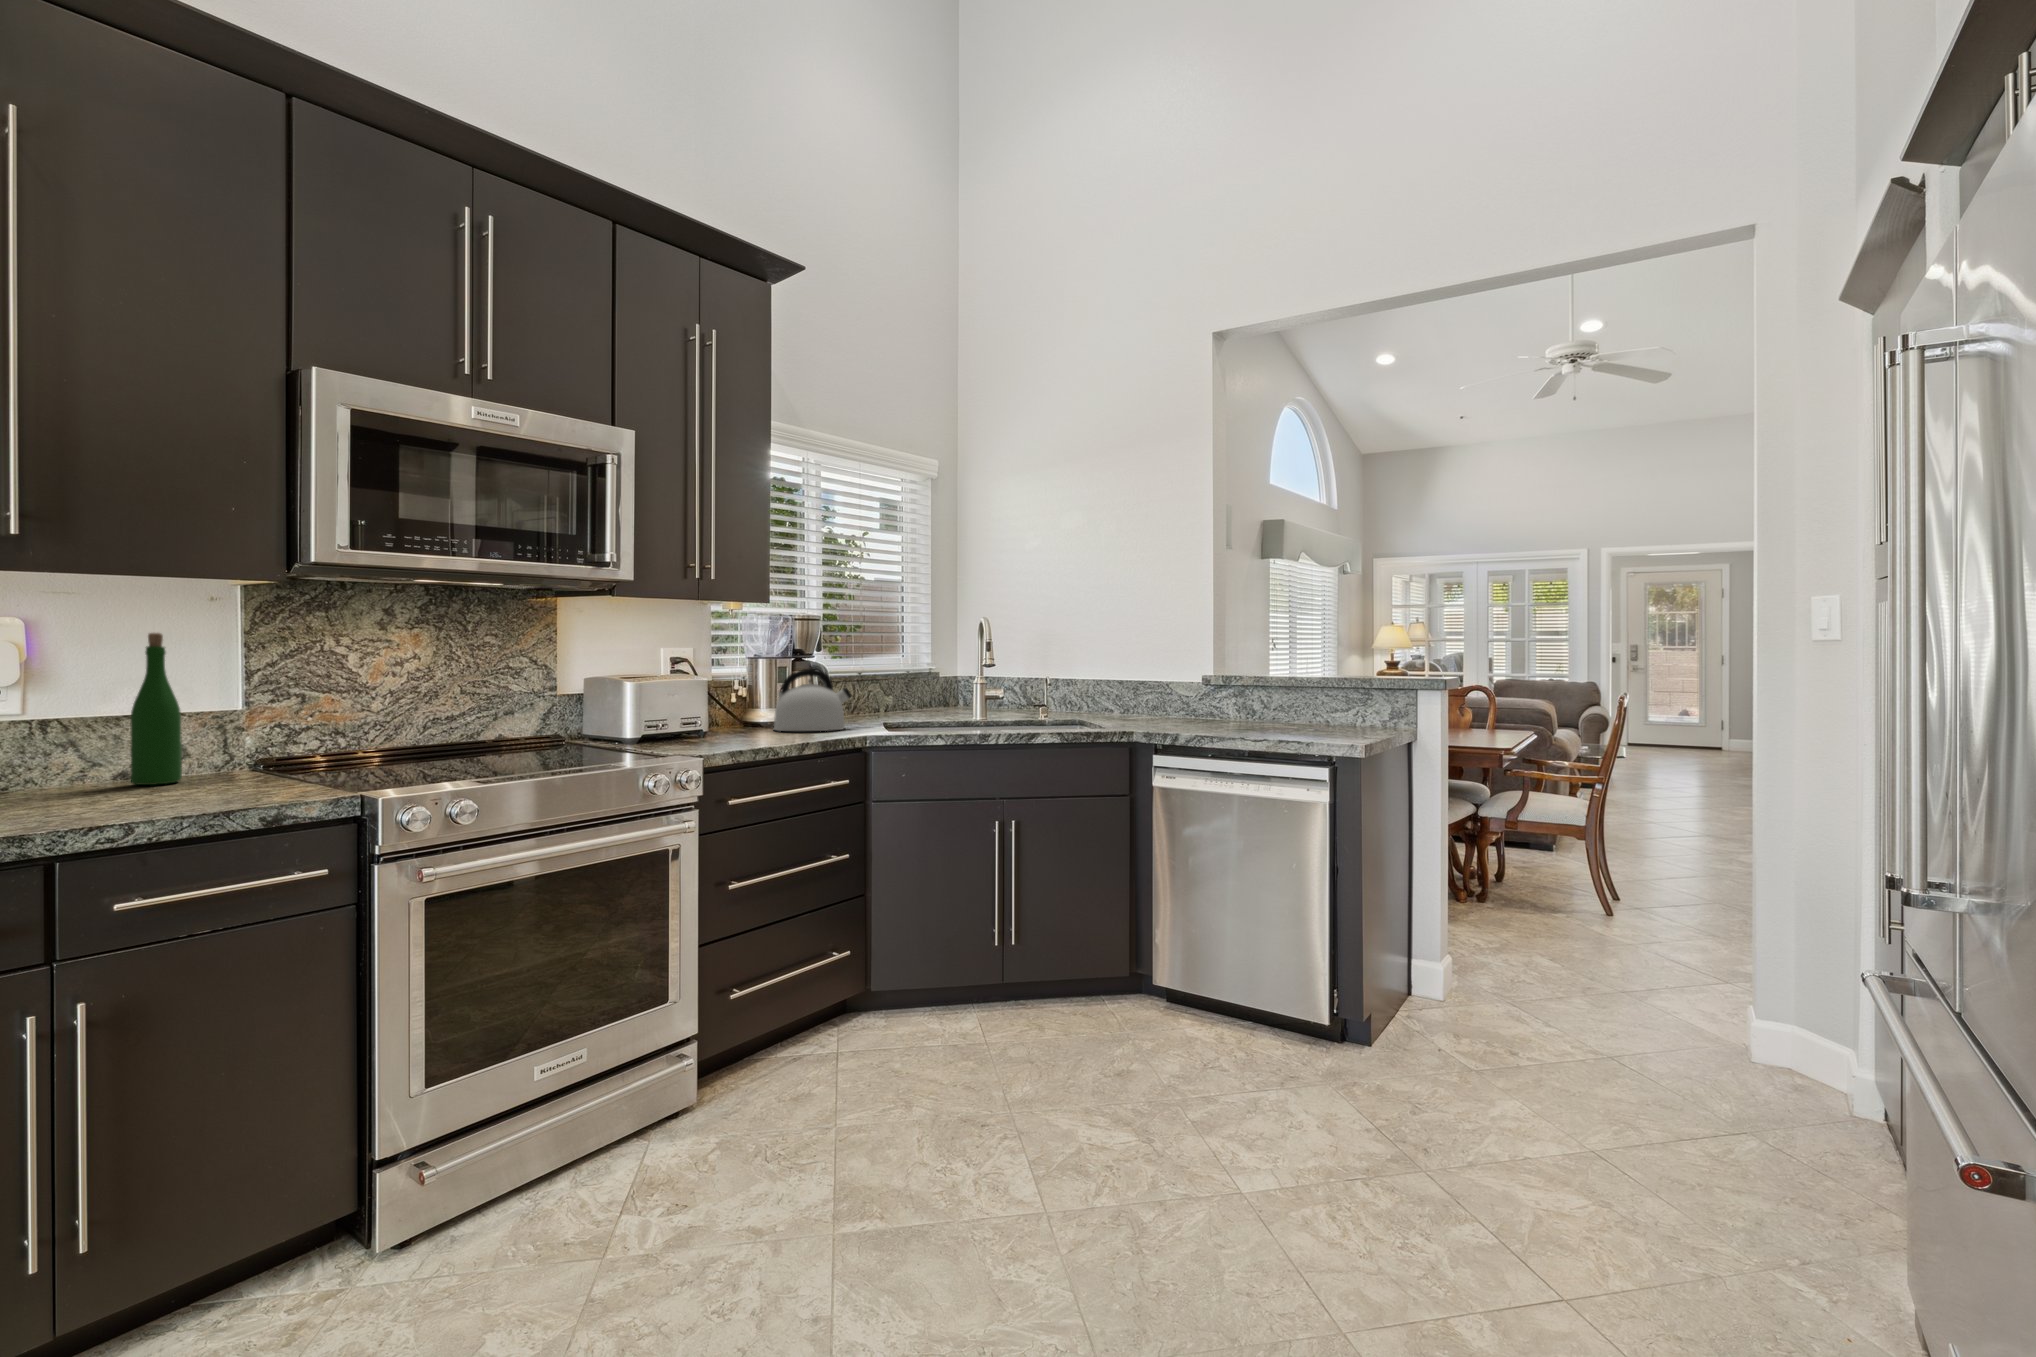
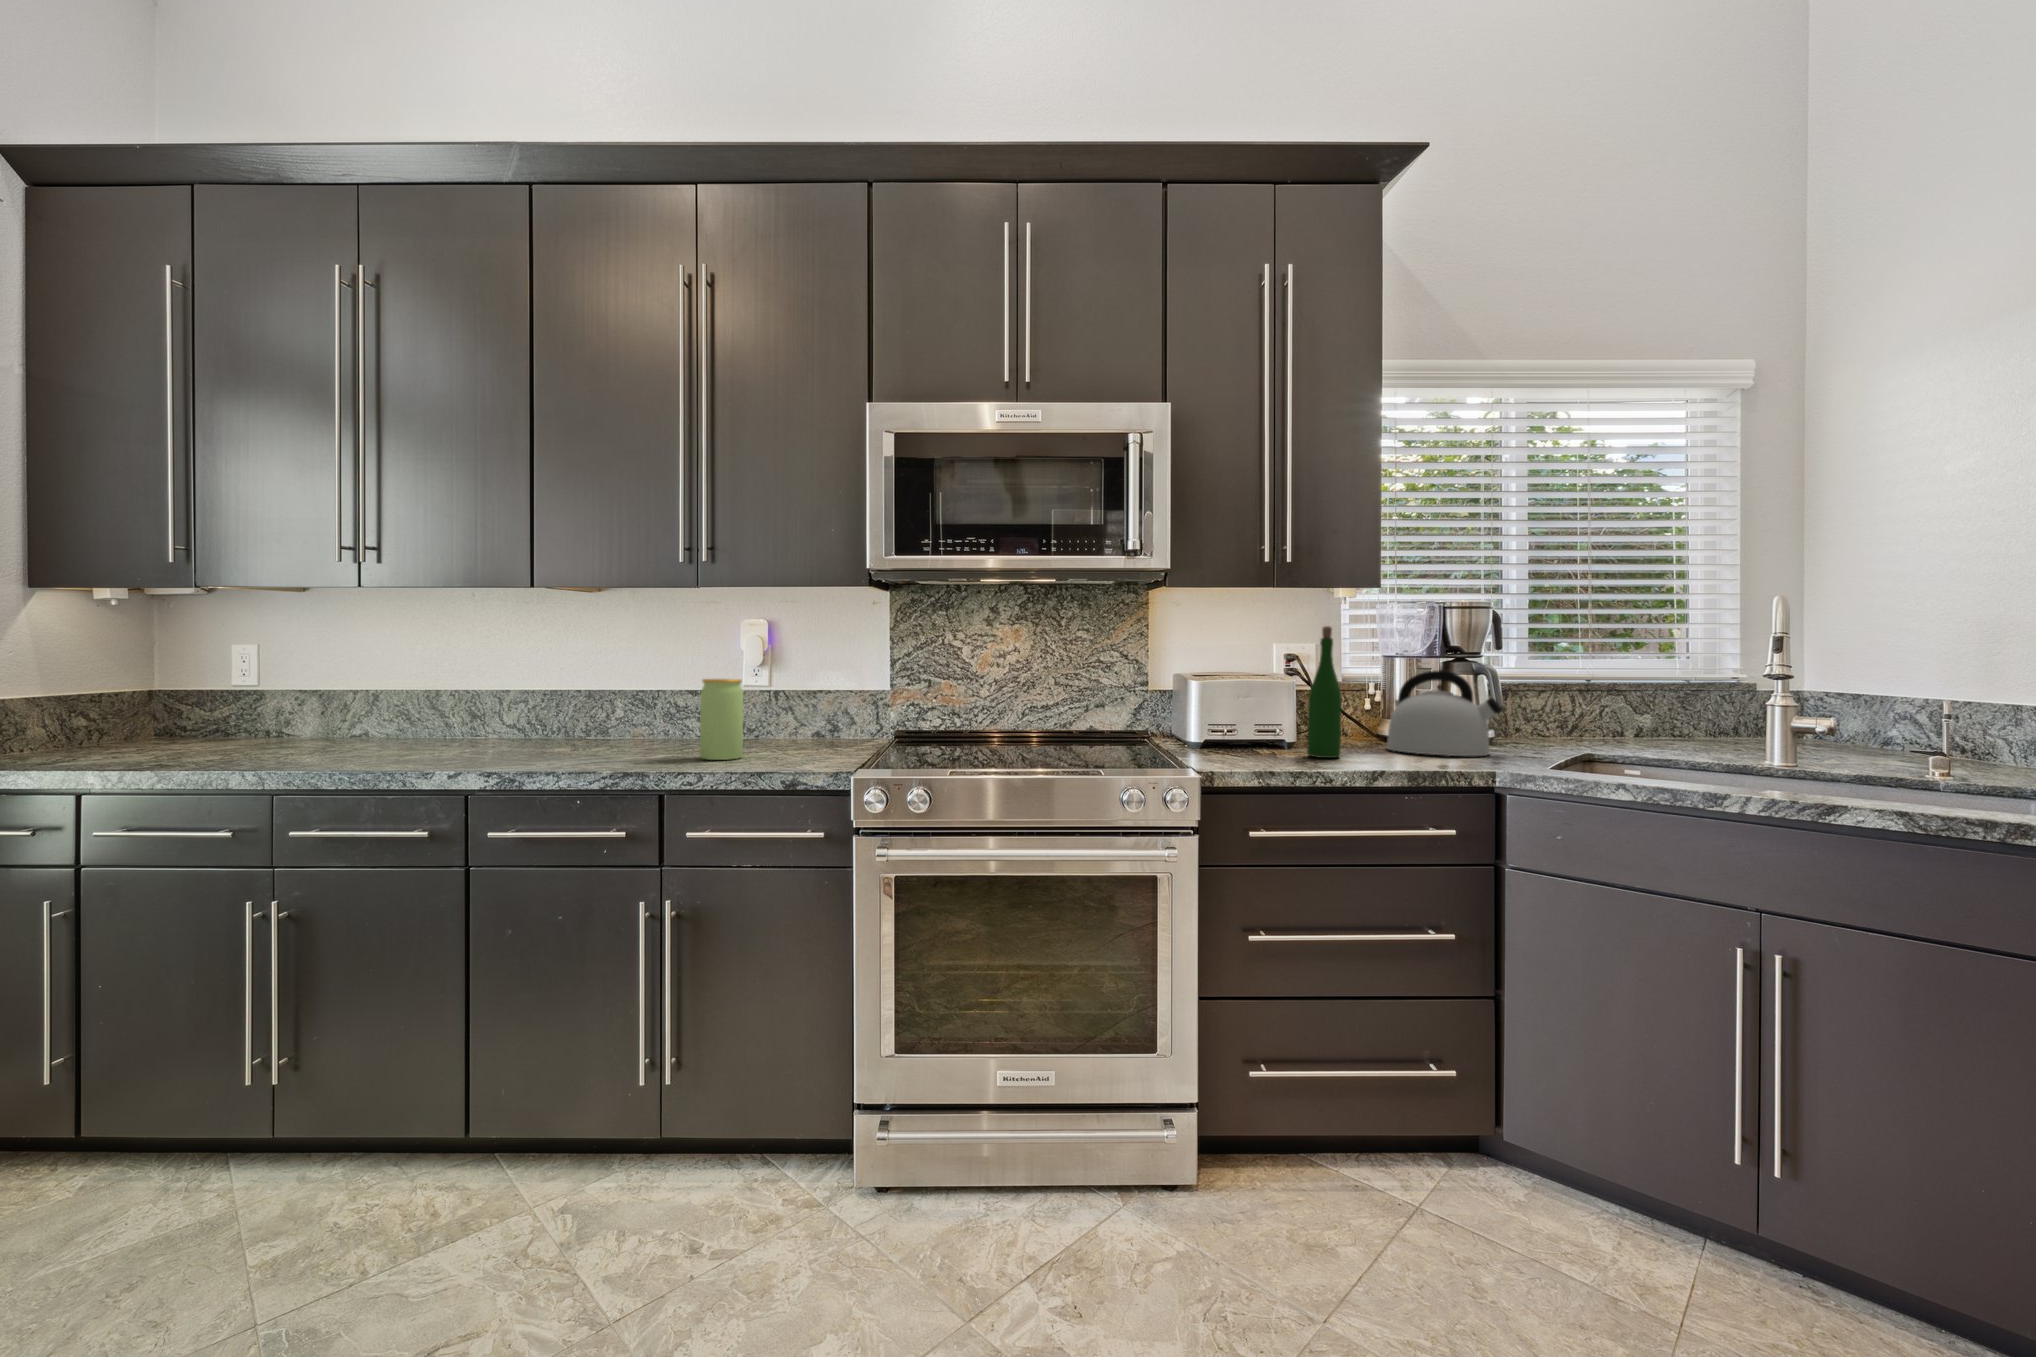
wine bottle: present [130,633,182,785] -> present [1307,626,1342,758]
jar: none [50,700,127,810] -> present [700,679,743,760]

